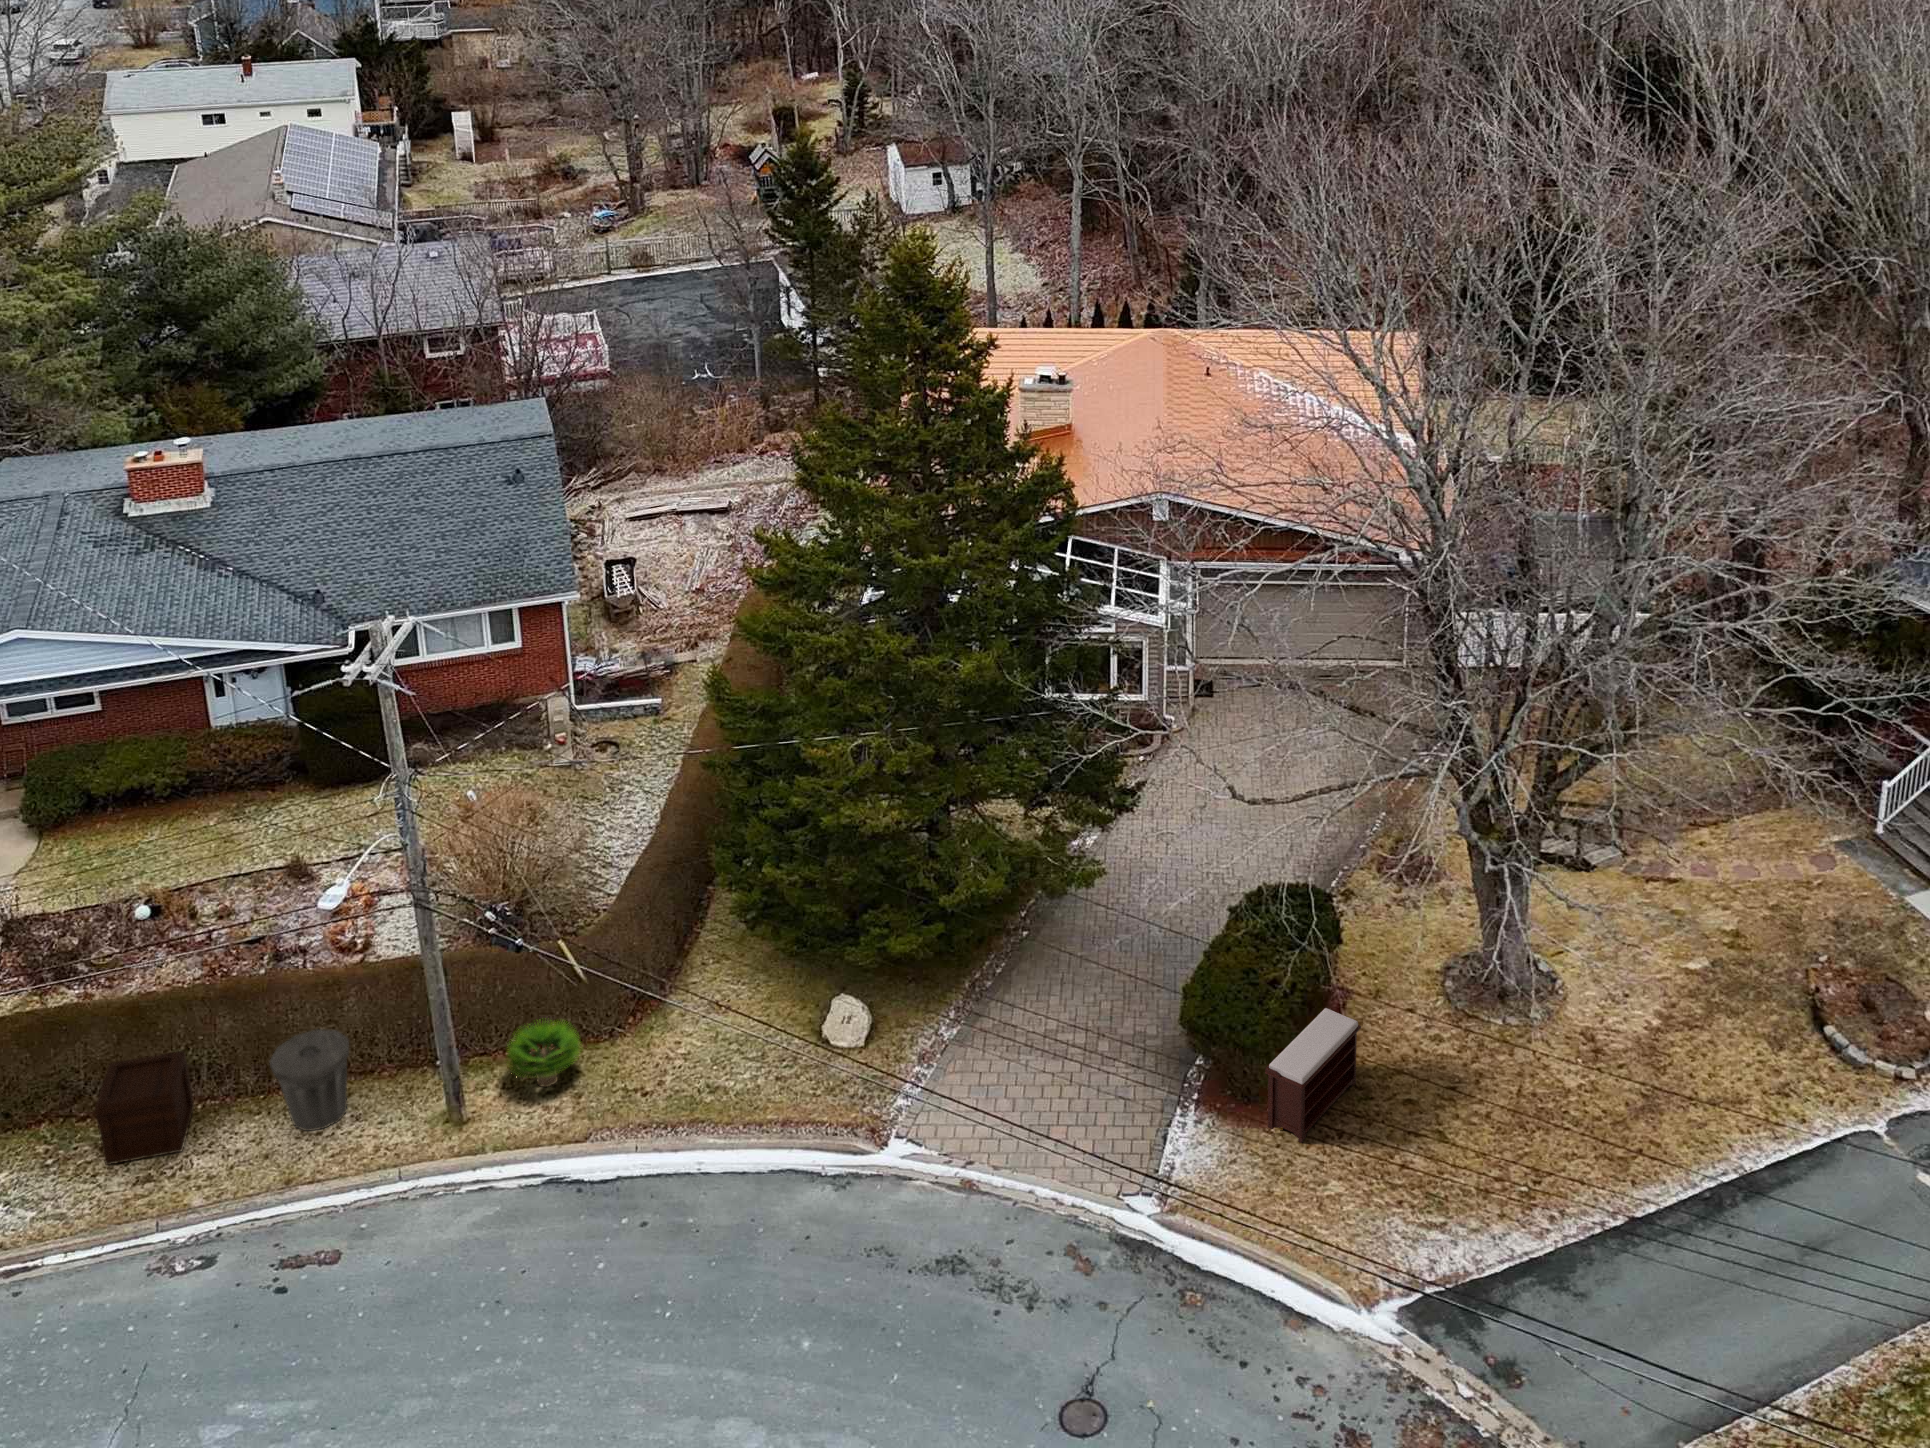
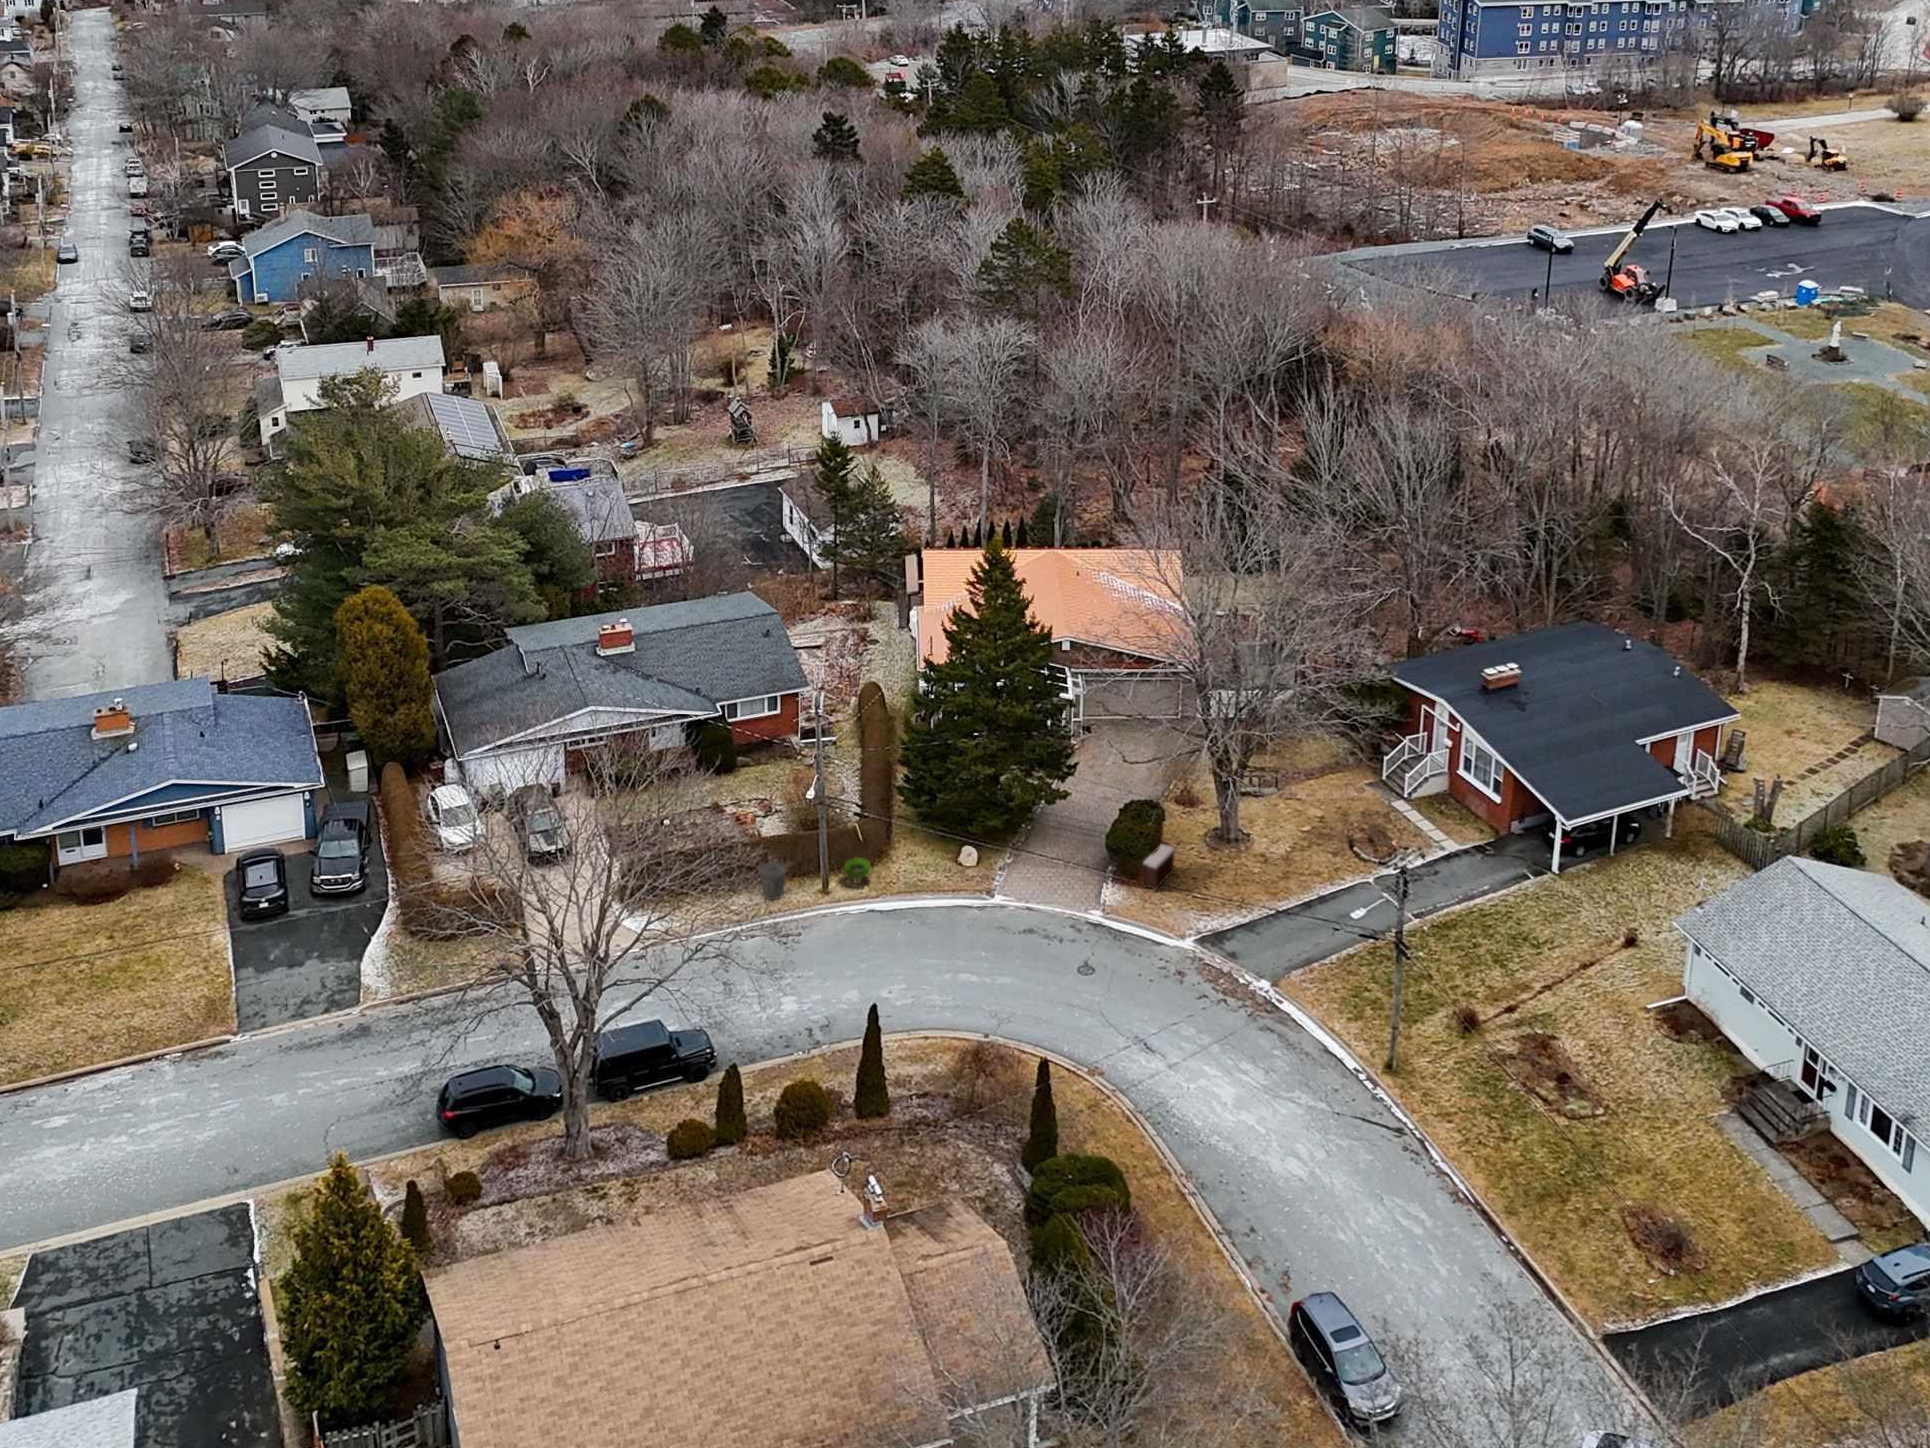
wooden crate: present [95,1051,194,1165] -> none [695,871,728,913]

